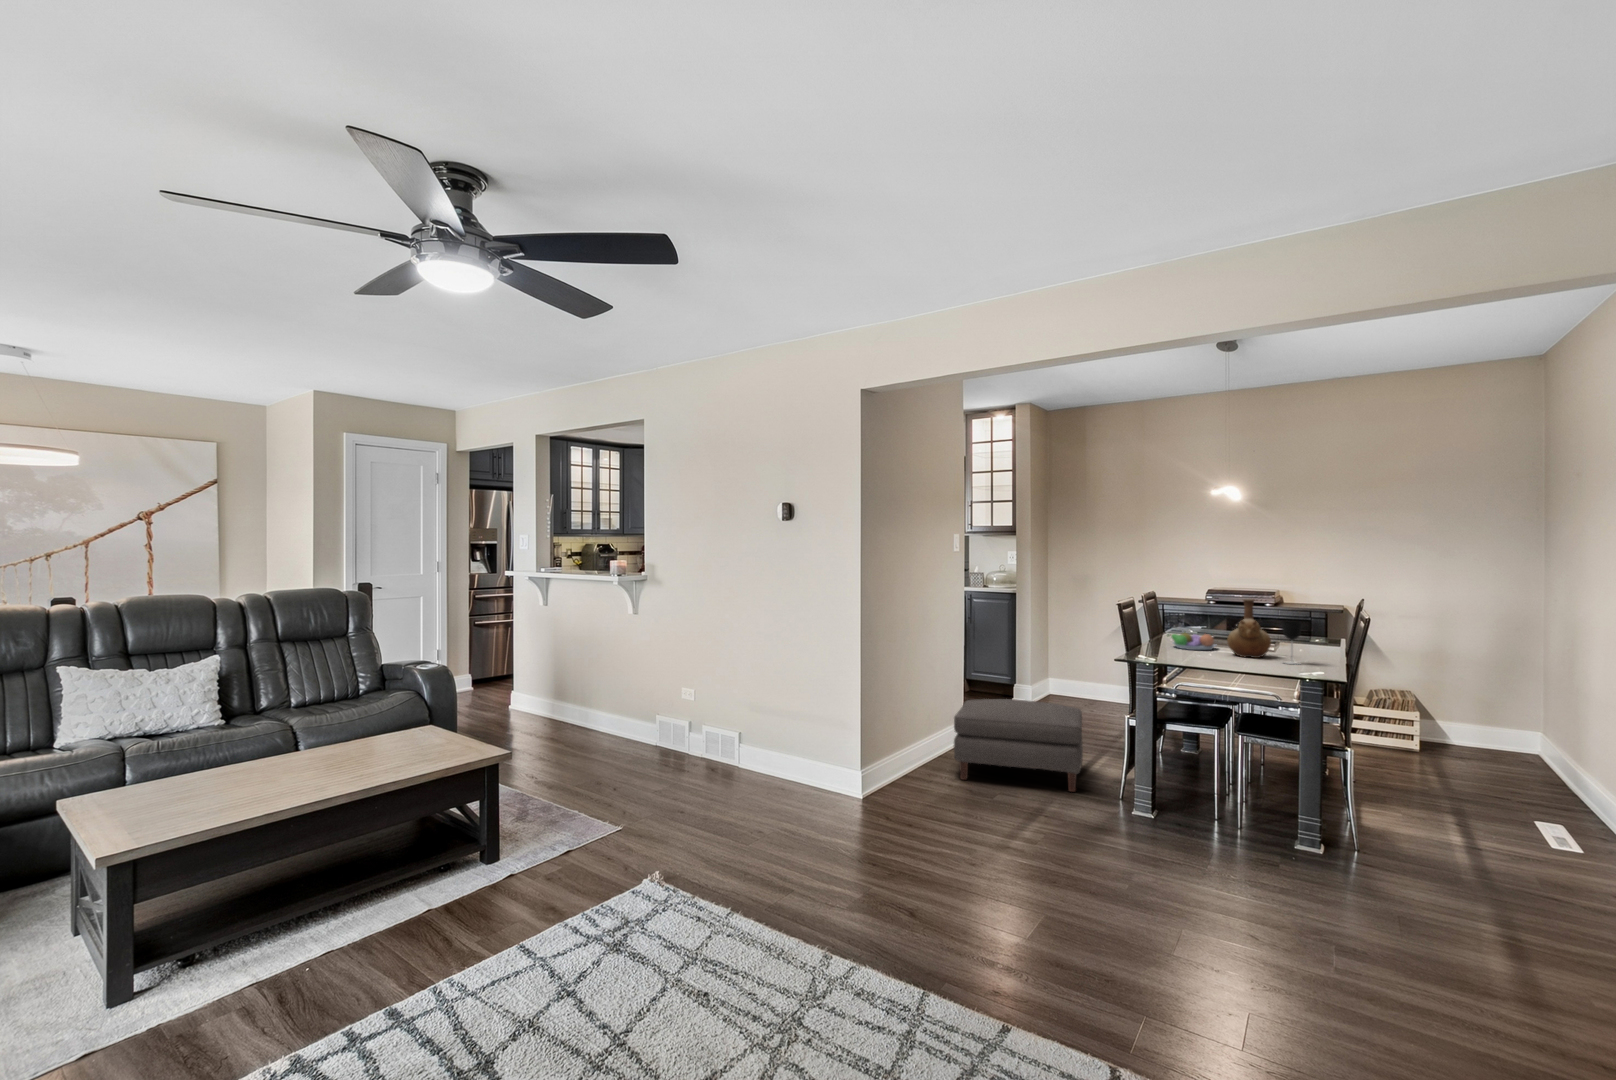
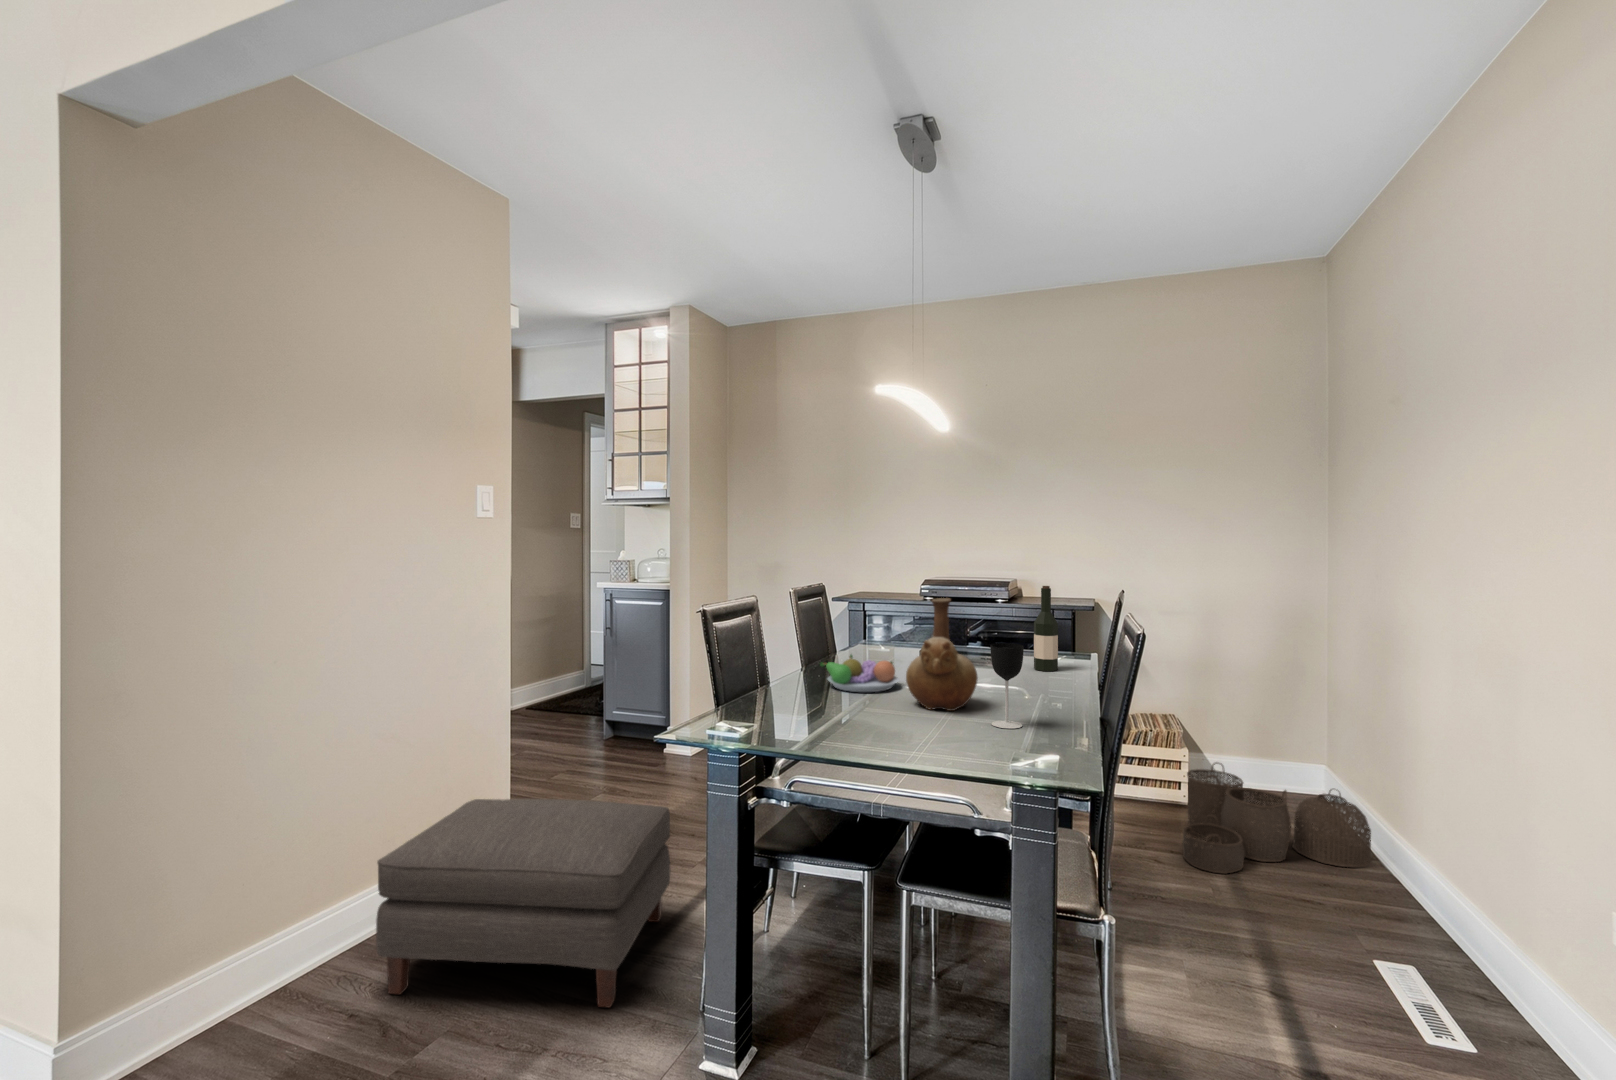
wine bottle: none [1301,594,1318,647] -> present [1034,586,1058,671]
woven basket: none [1409,719,1557,785] -> present [1182,762,1372,874]

